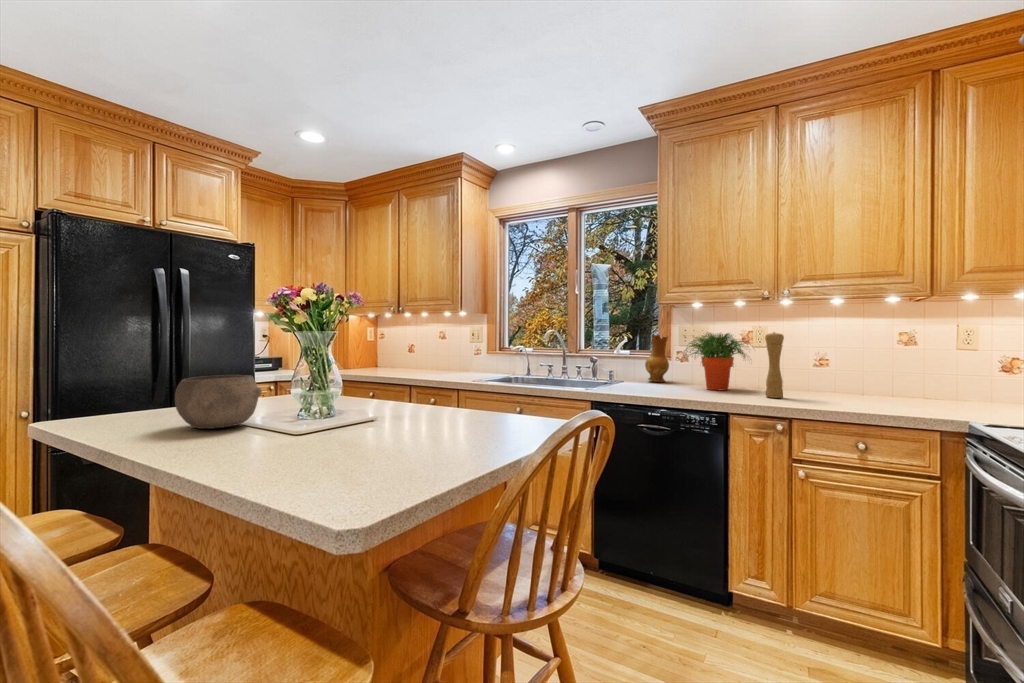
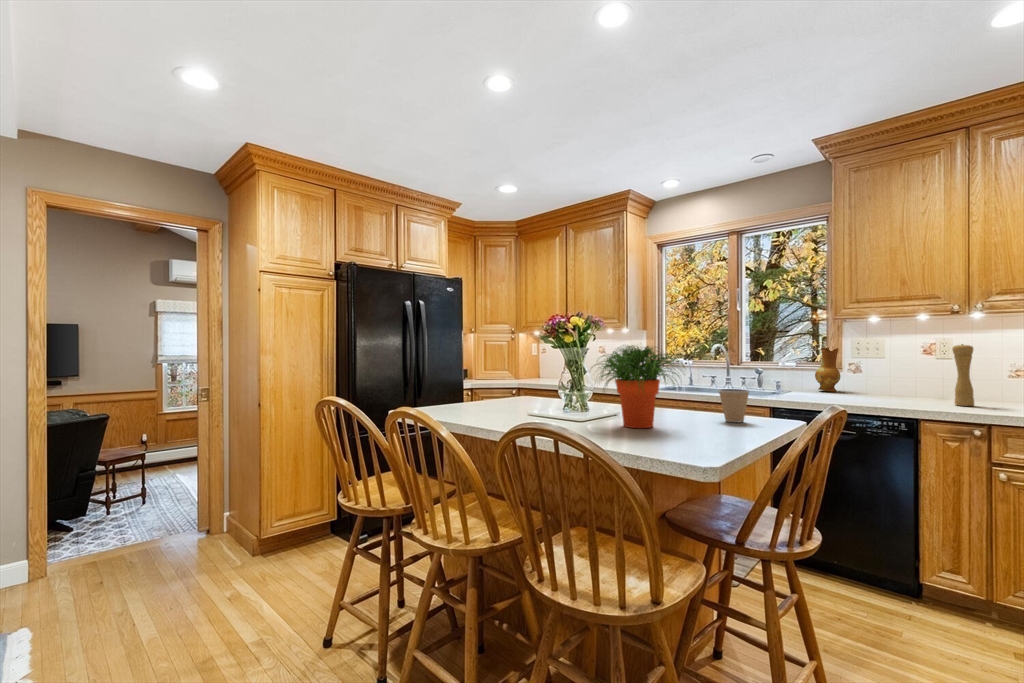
potted plant: present [686,333,748,390] -> present [594,346,684,428]
bowl: present [175,375,262,429] -> none [488,380,543,417]
coffee cup: none [492,385,527,428] -> present [719,389,749,422]

